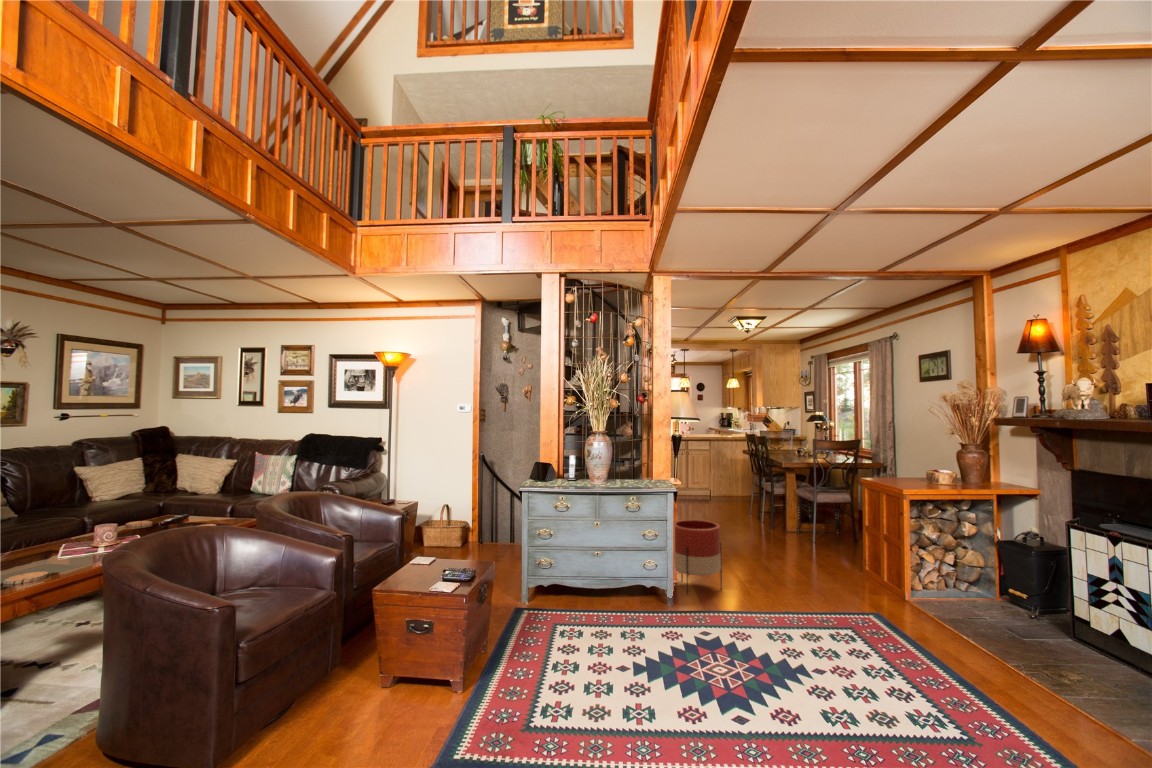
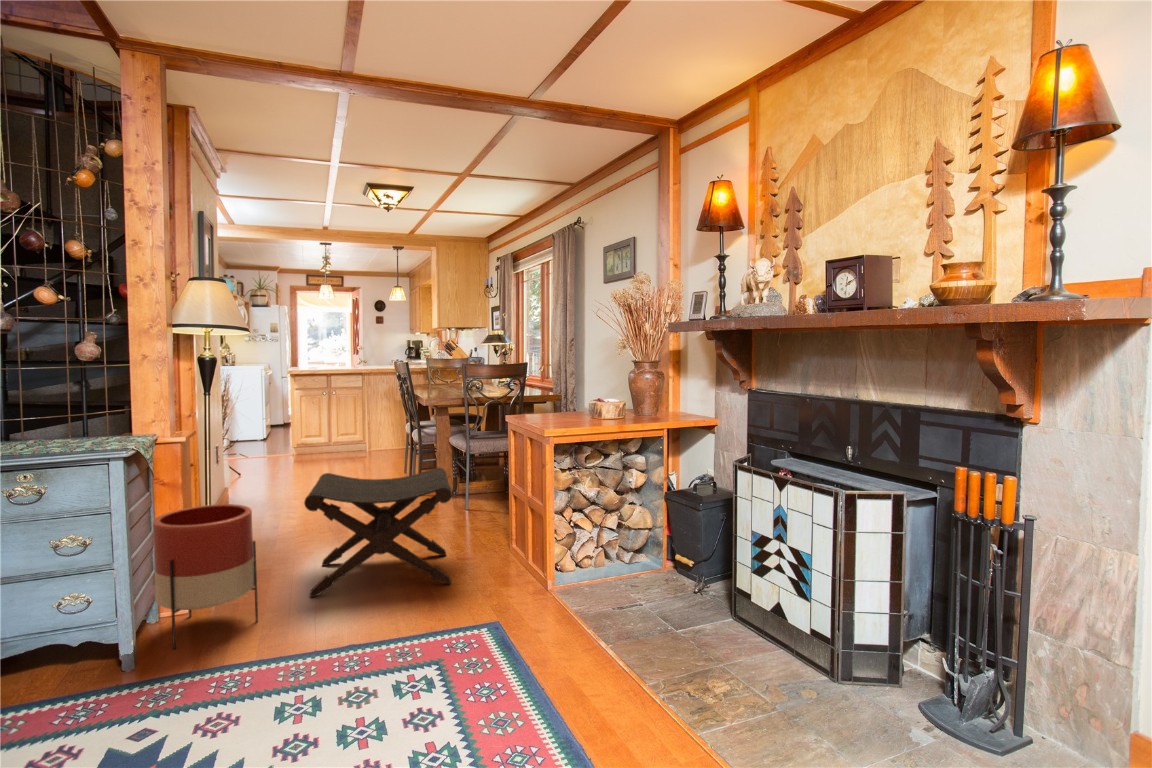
footstool: none [735,507,831,586] -> present [304,468,452,597]

